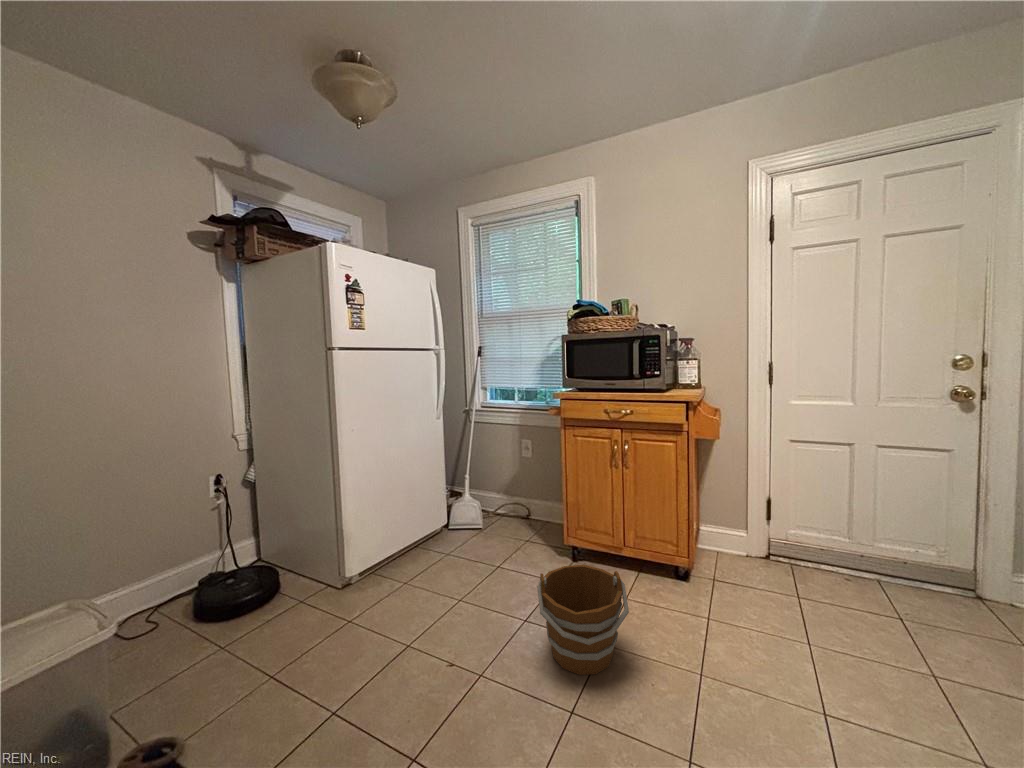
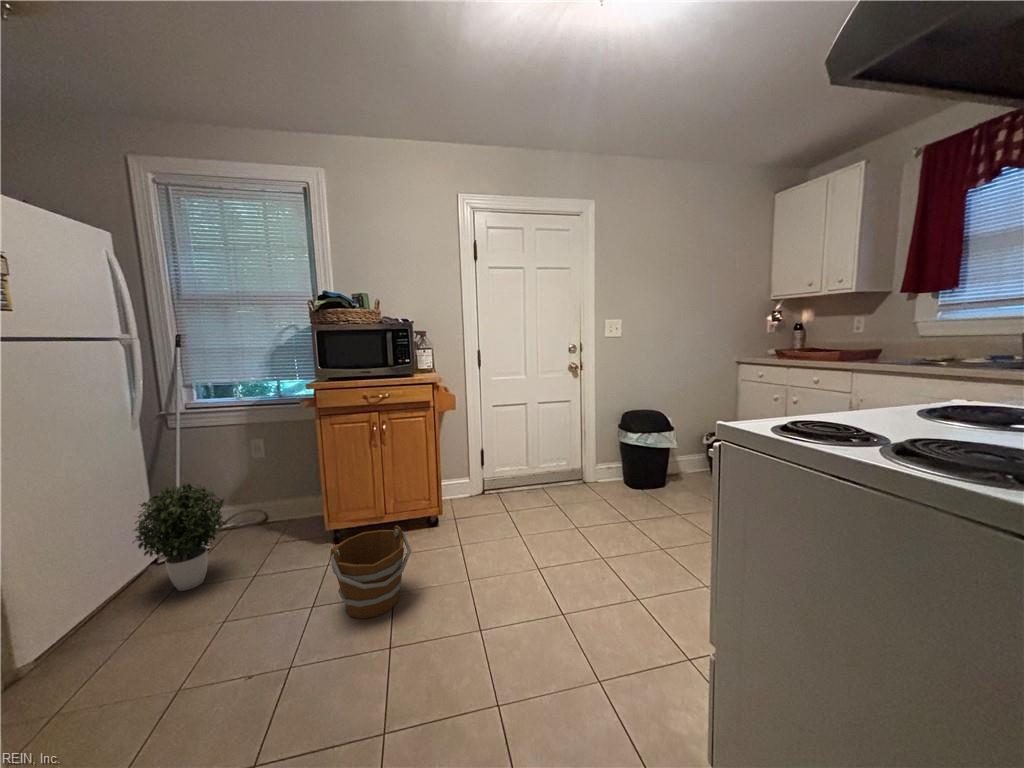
potted plant: none [423,468,486,559] -> present [133,483,227,591]

